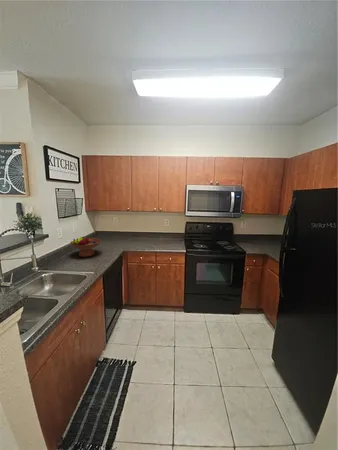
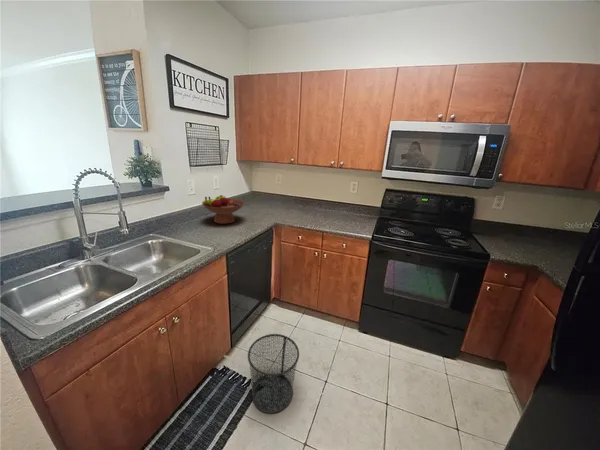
waste bin: none [127,323,160,376] -> present [248,334,299,413]

